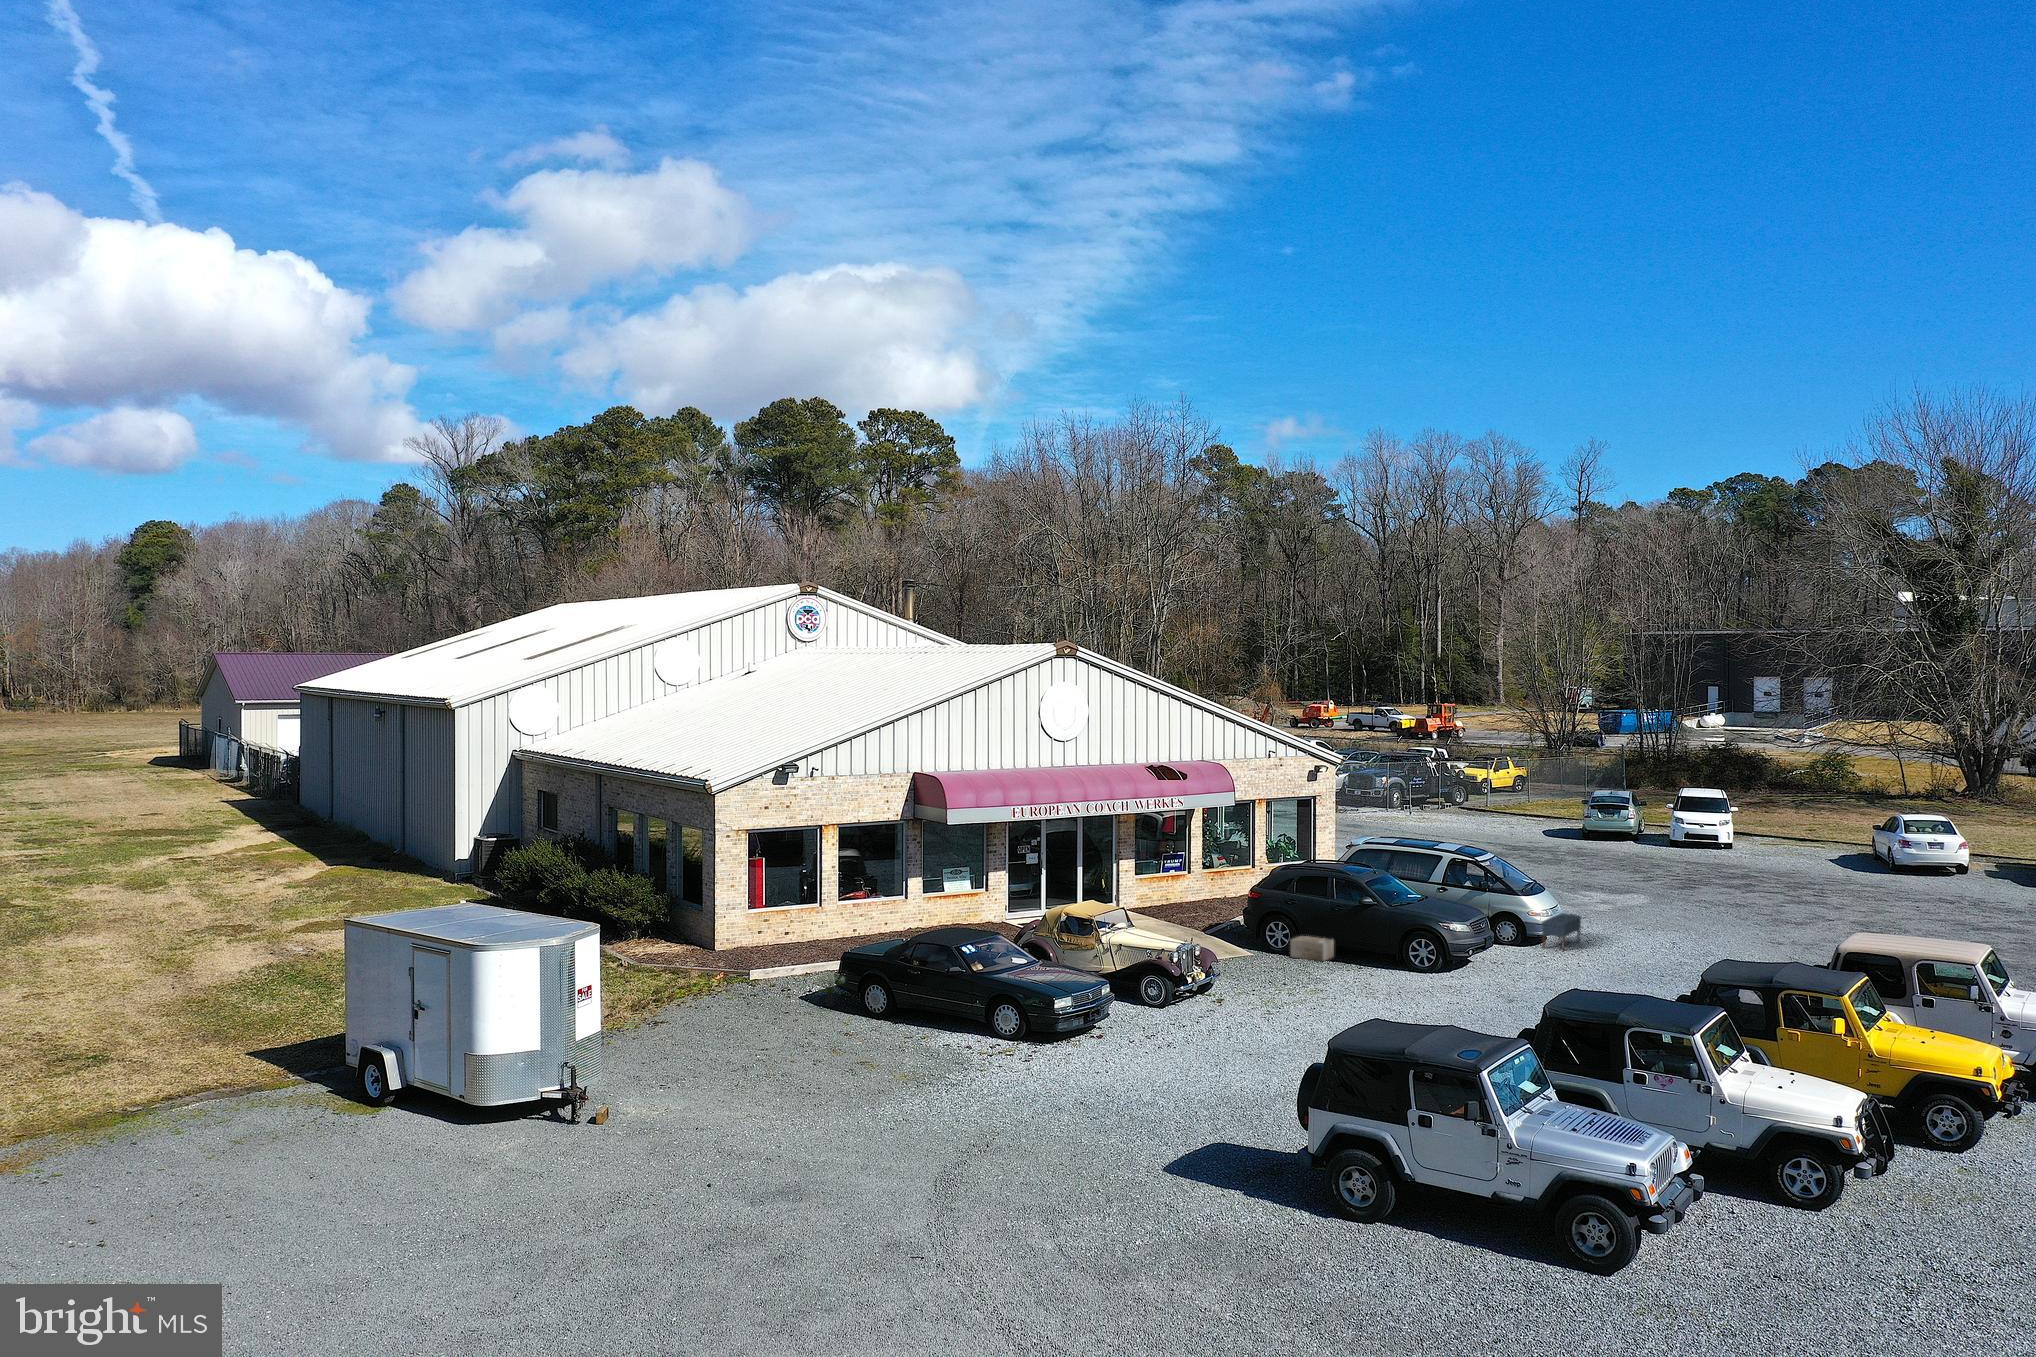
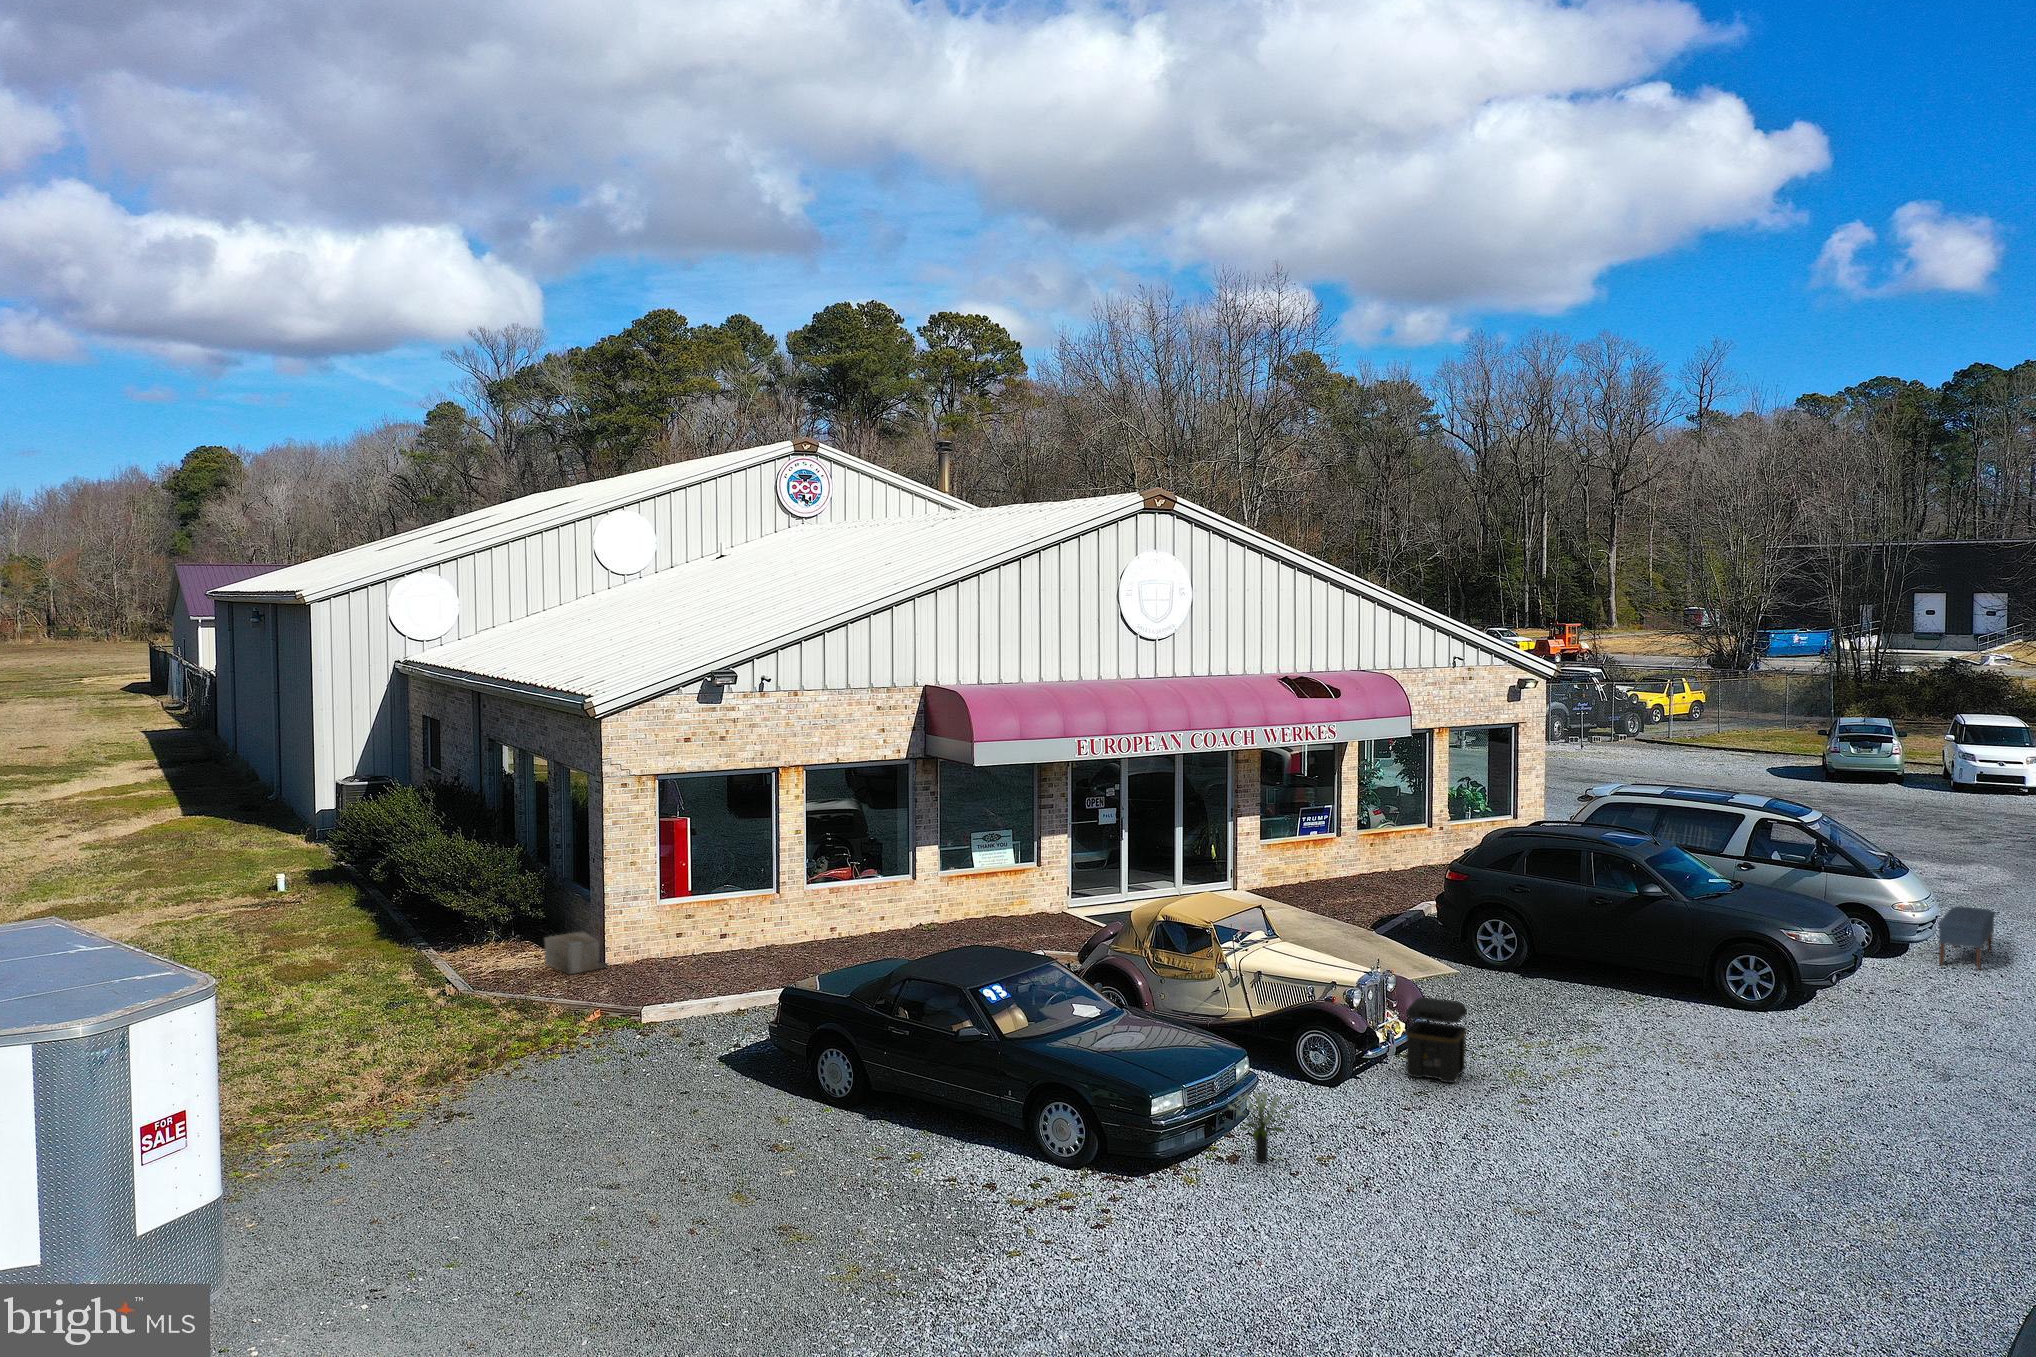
cardboard box: present [1290,936,1334,961] -> present [544,932,607,974]
toolbox: none [1201,957,1235,1004] -> present [1406,997,1467,1083]
potted plant: present [817,973,844,1007] -> present [1229,1092,1294,1163]

